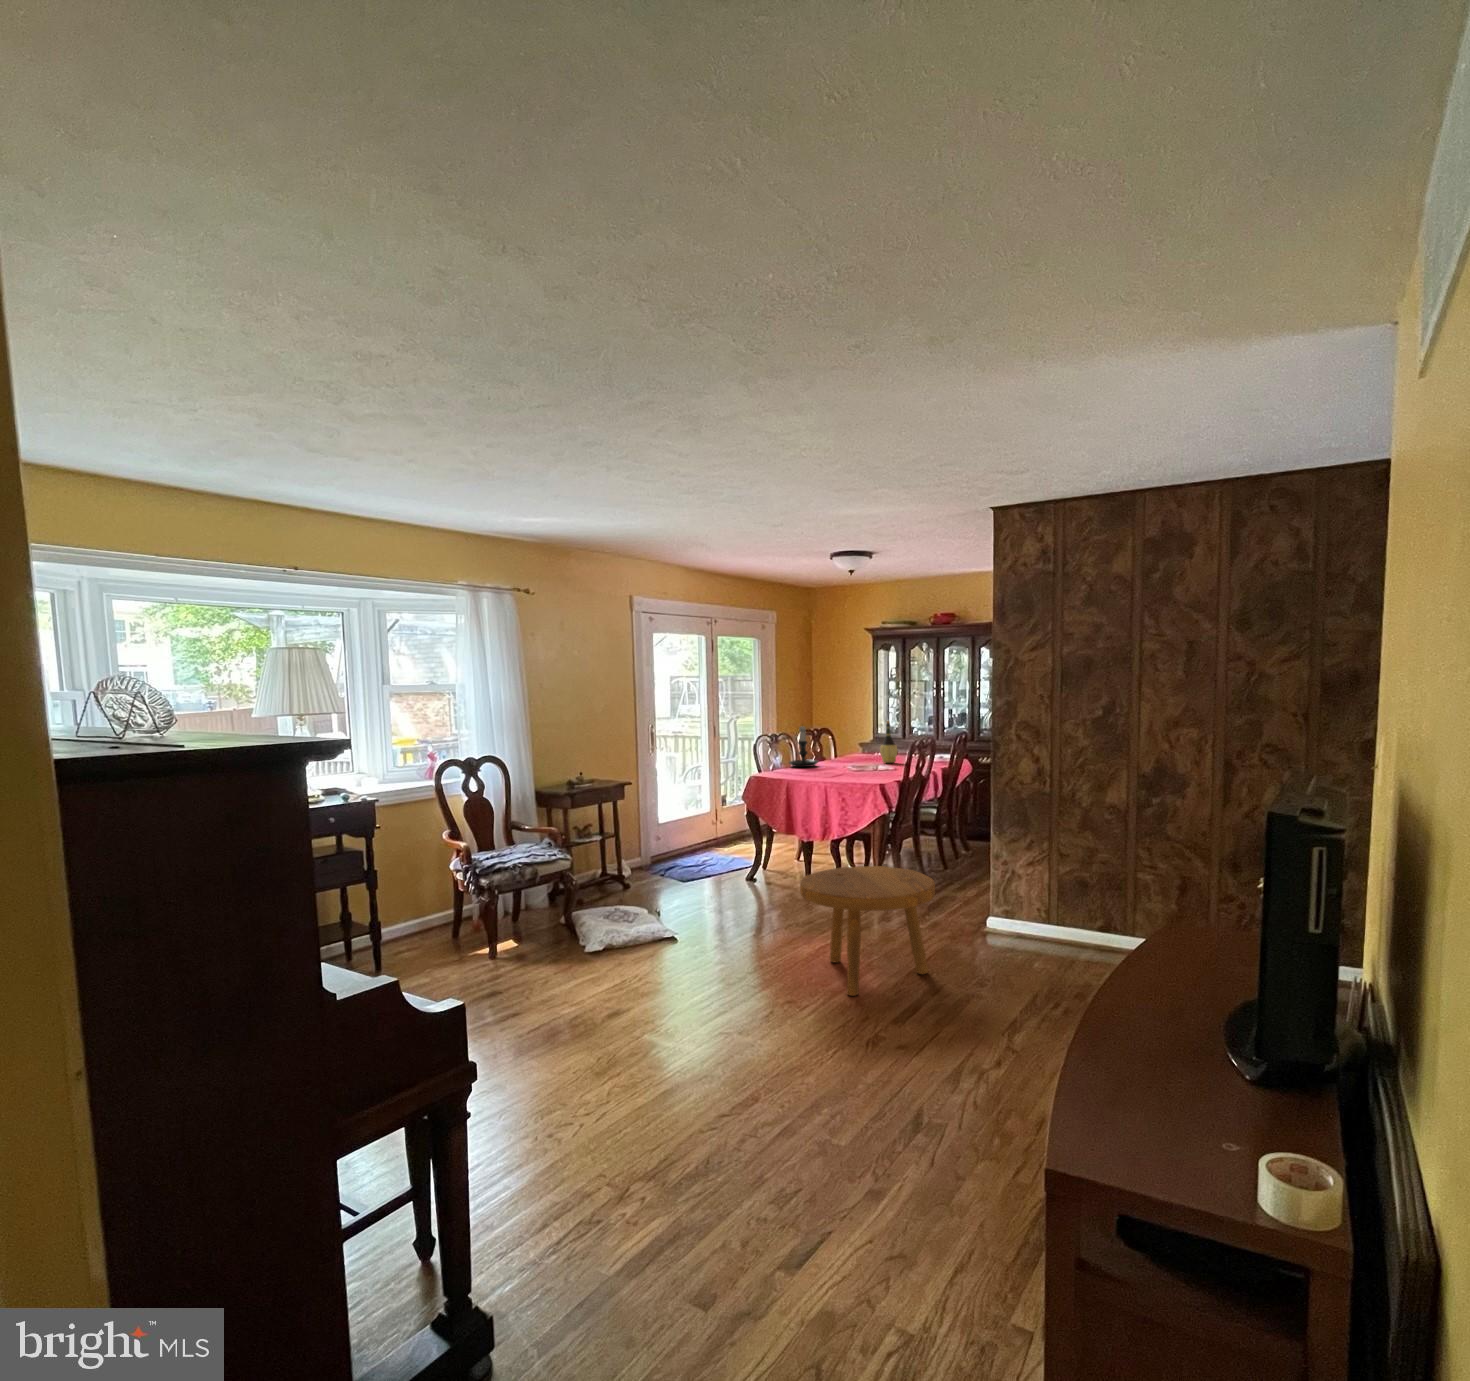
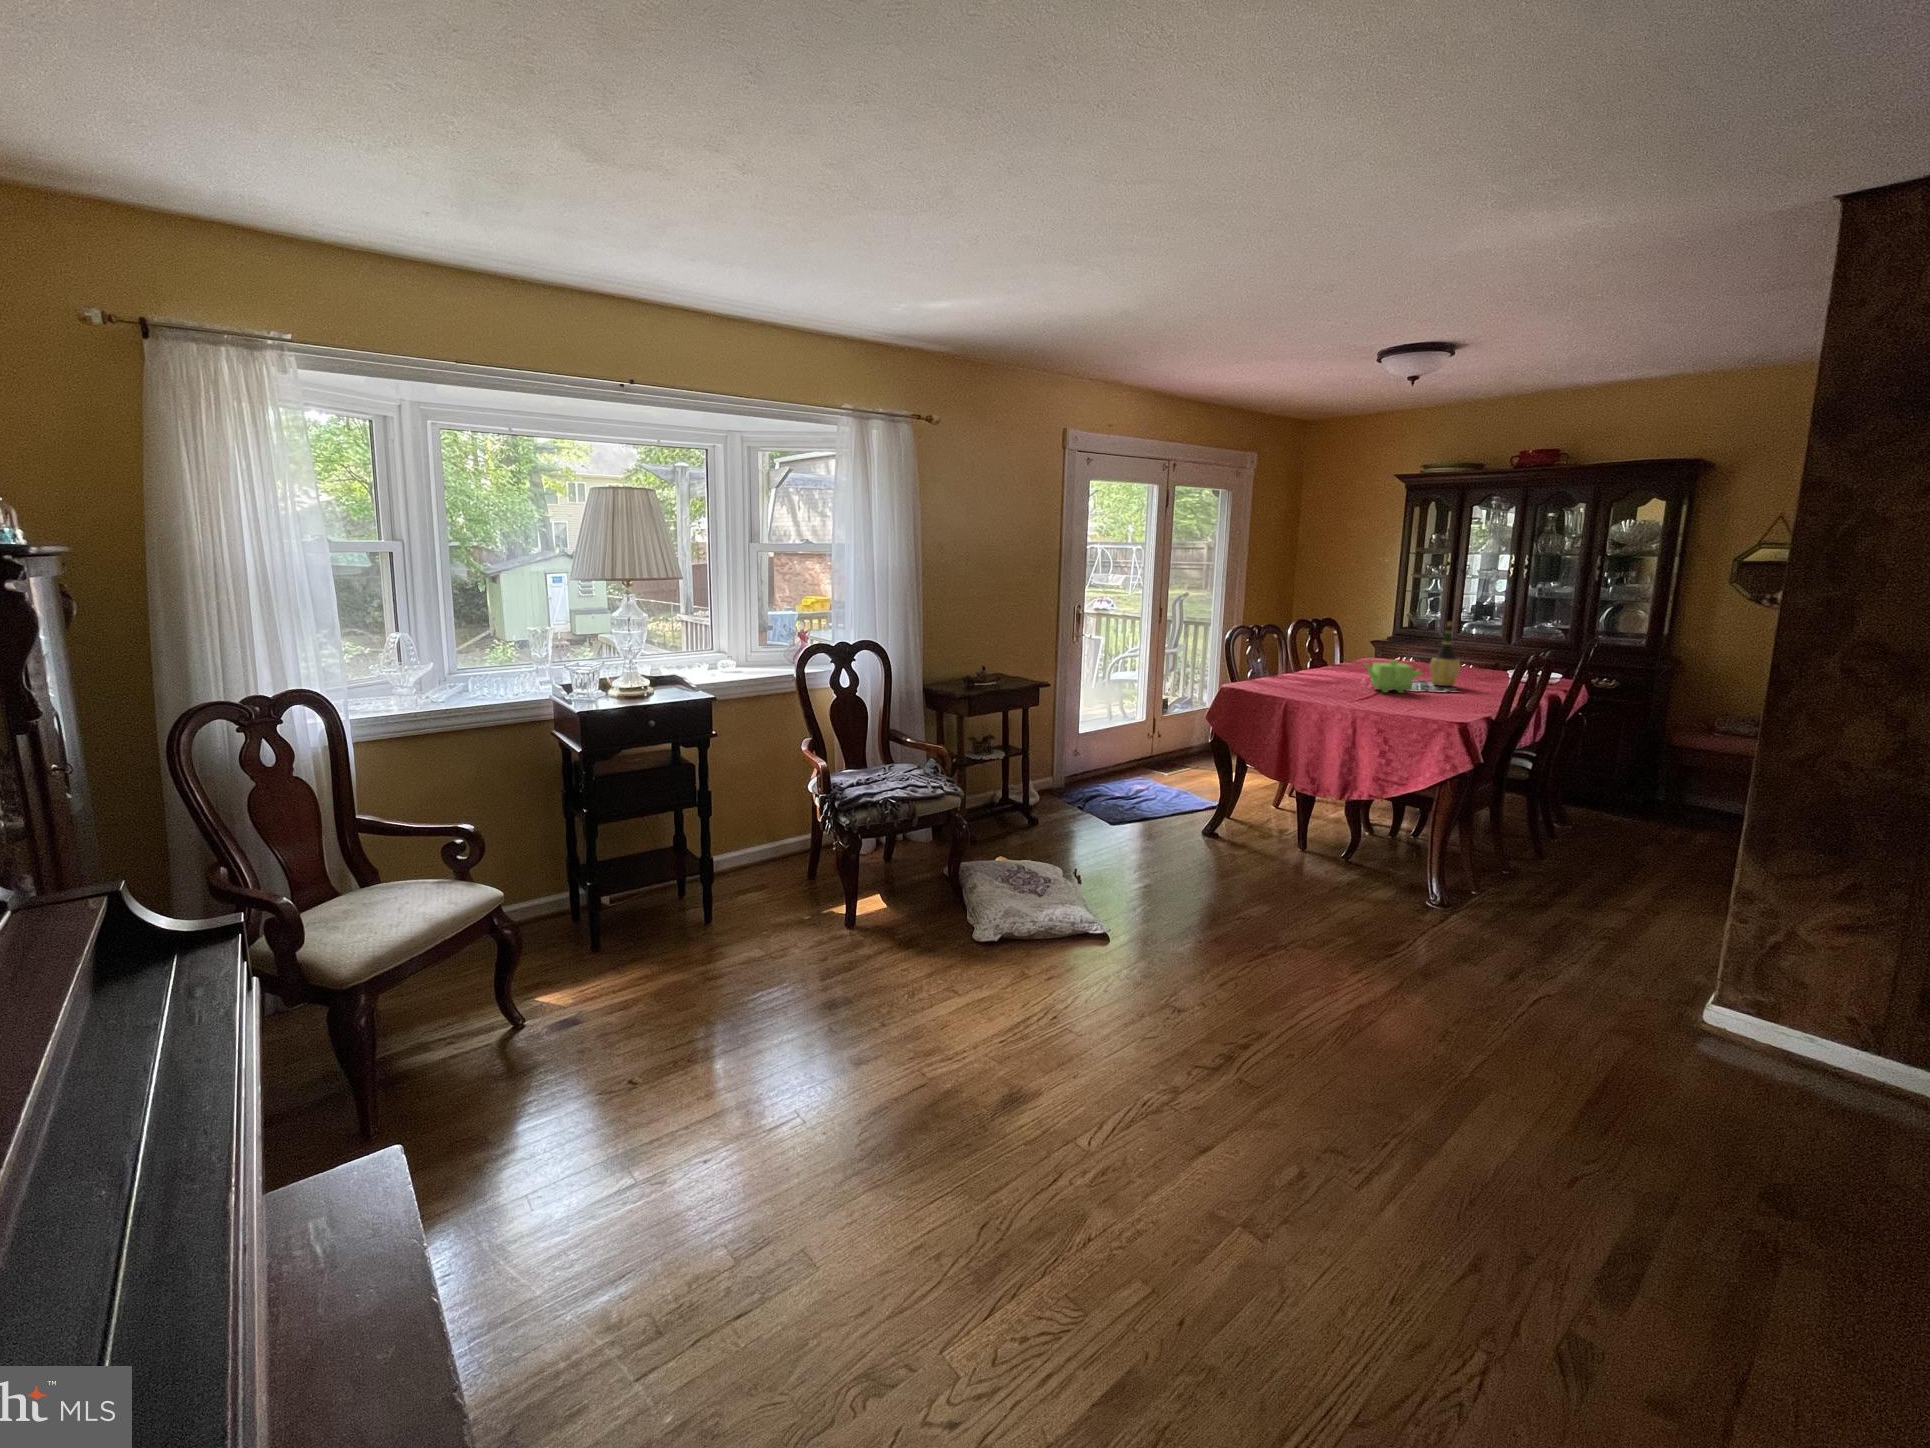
candle holder: present [789,727,818,767] -> none [1281,618,1329,682]
teapot: none [836,747,872,769] -> present [1365,660,1421,693]
footstool: present [800,866,935,996] -> none [1338,882,1623,1132]

